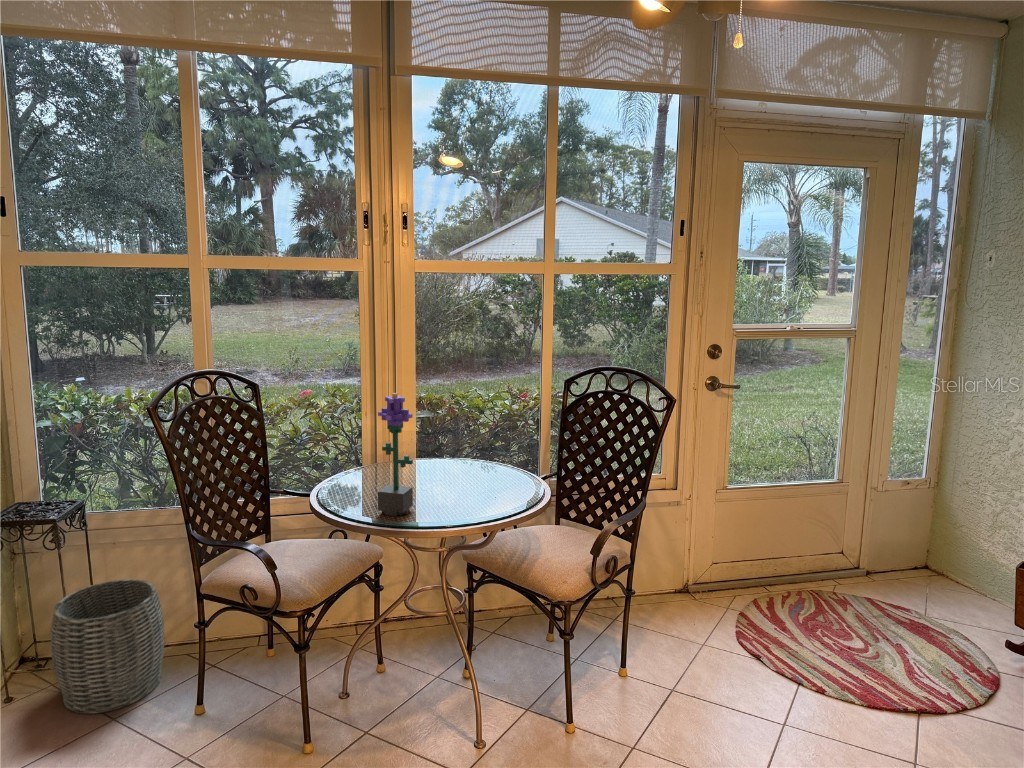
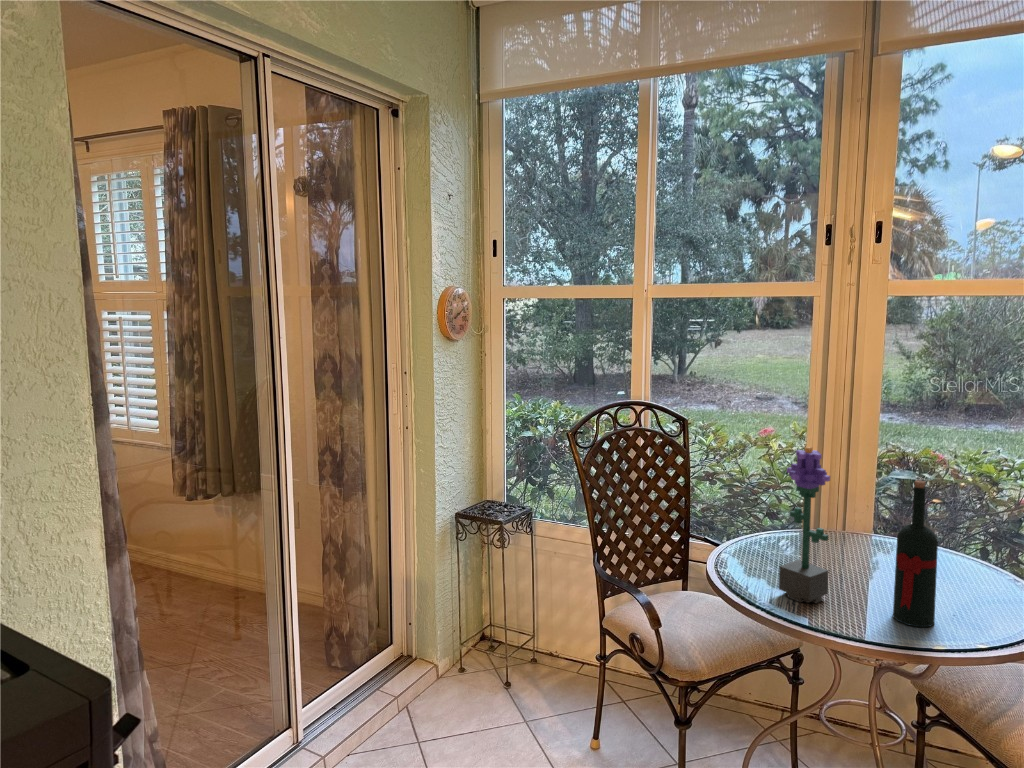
wine bottle: none [458,409,484,513] -> present [893,480,938,627]
woven basket: present [51,579,165,714] -> none [493,589,582,712]

